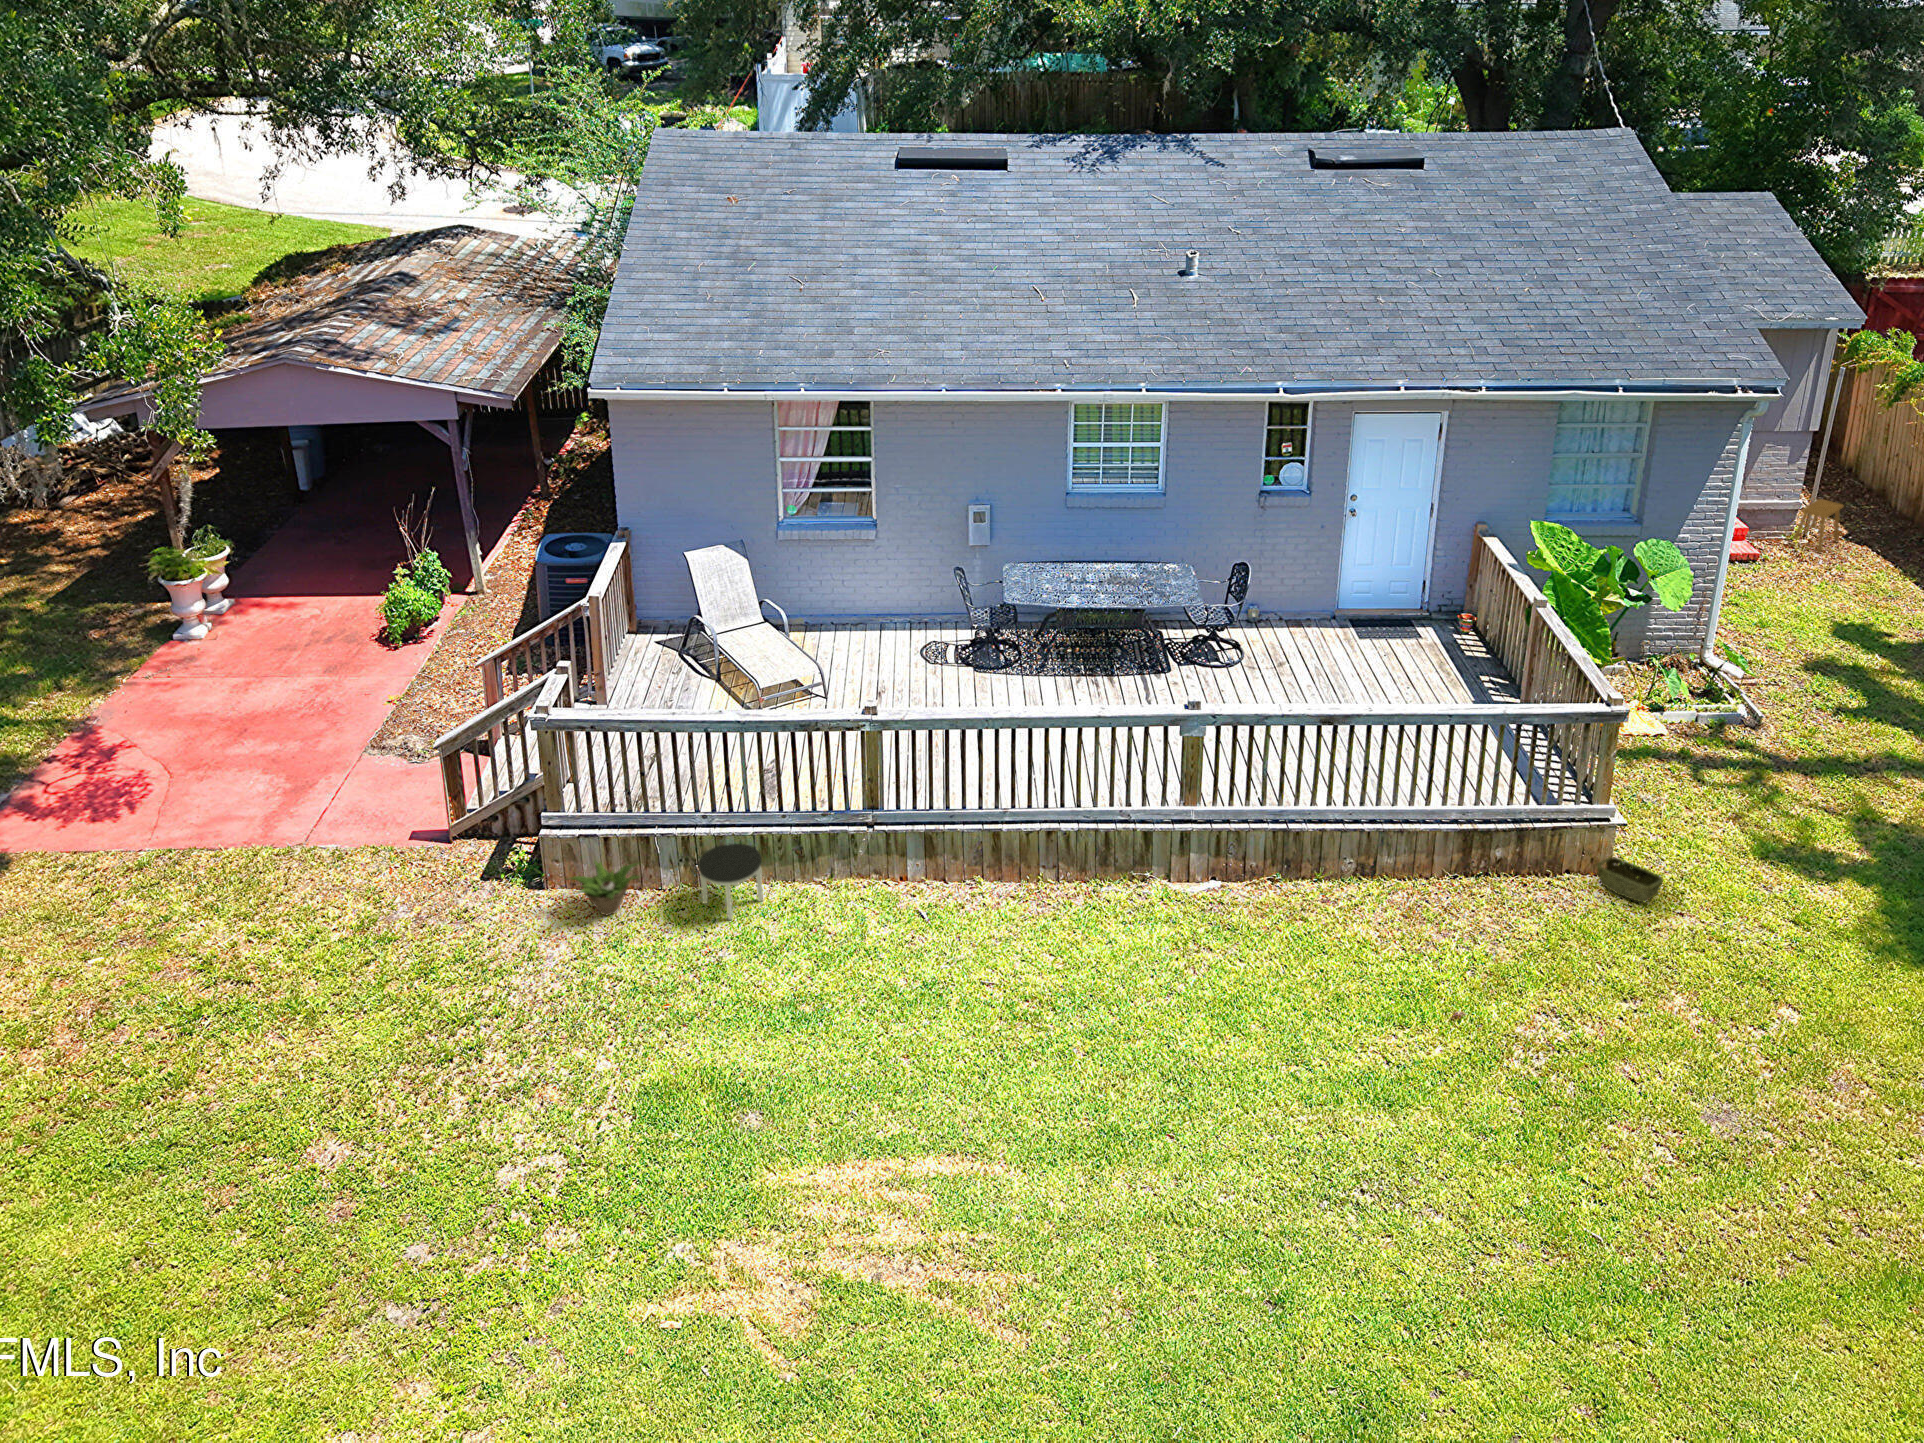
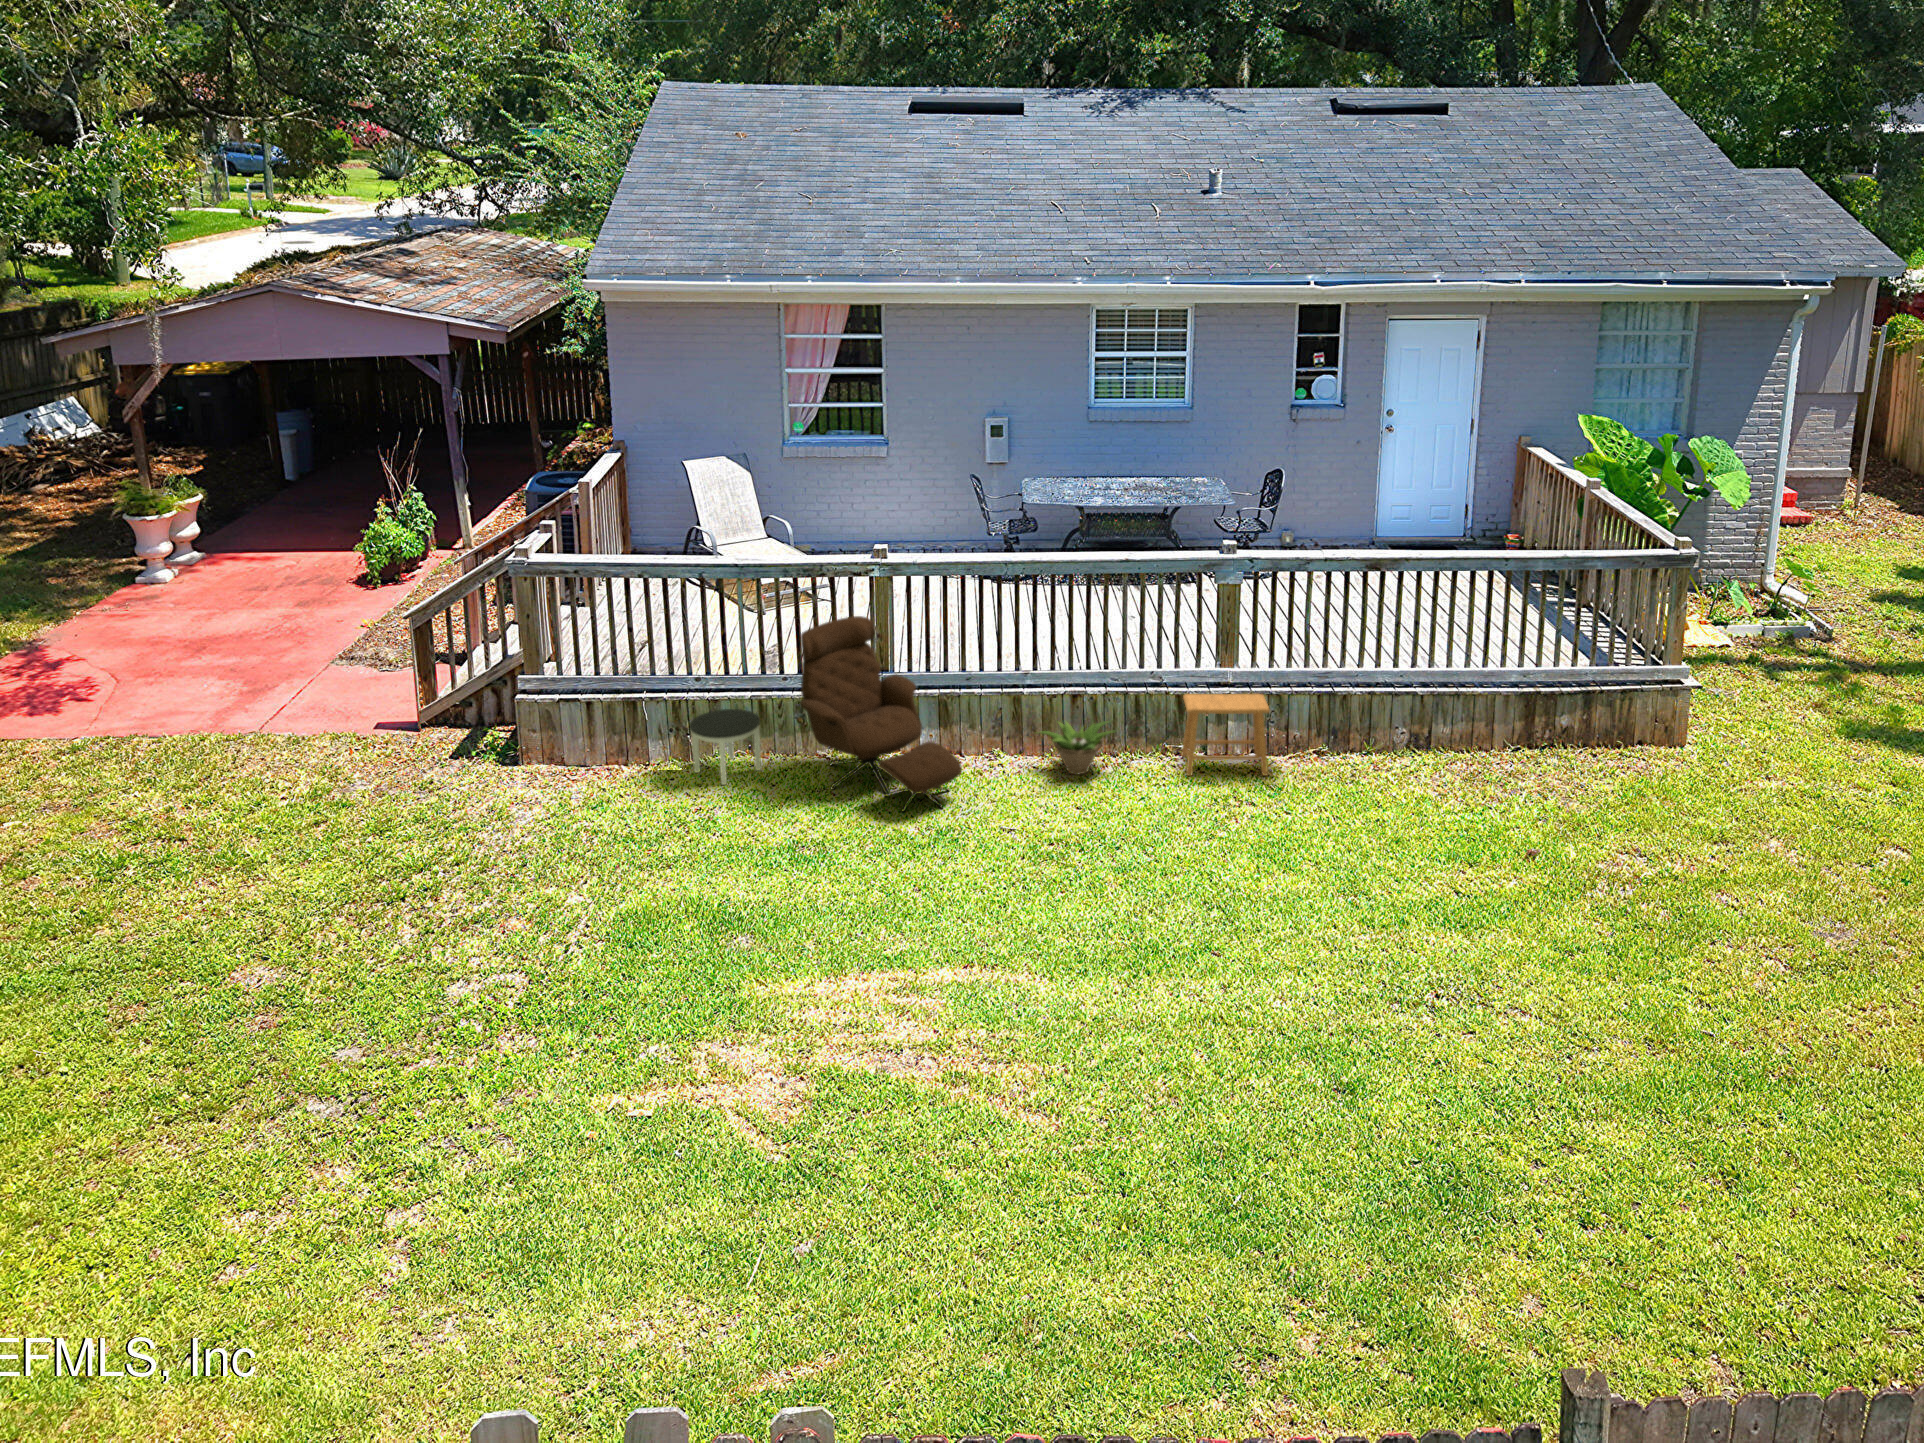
stool: present [1791,499,1843,553] -> present [1182,694,1269,776]
lounge chair: none [798,762,945,957] -> present [800,616,962,812]
woven basket: present [1597,857,1663,902] -> none [1671,725,1746,765]
decorative plant: present [565,861,639,915] -> present [1036,721,1114,775]

